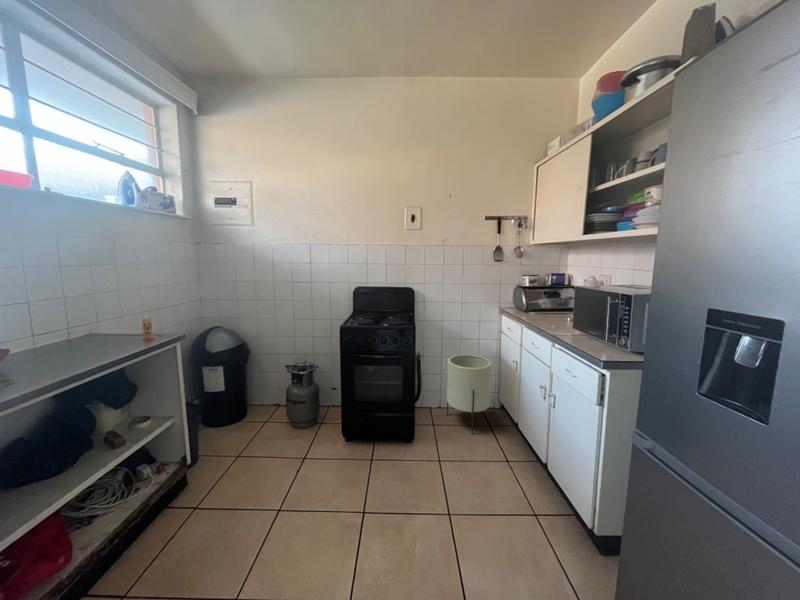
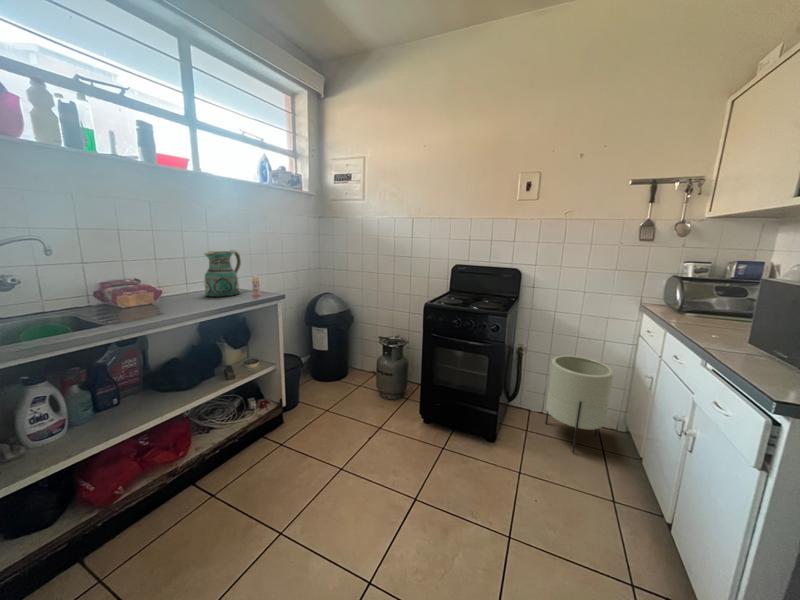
ceramic pitcher: none [49,287,107,350] -> present [205,250,241,297]

